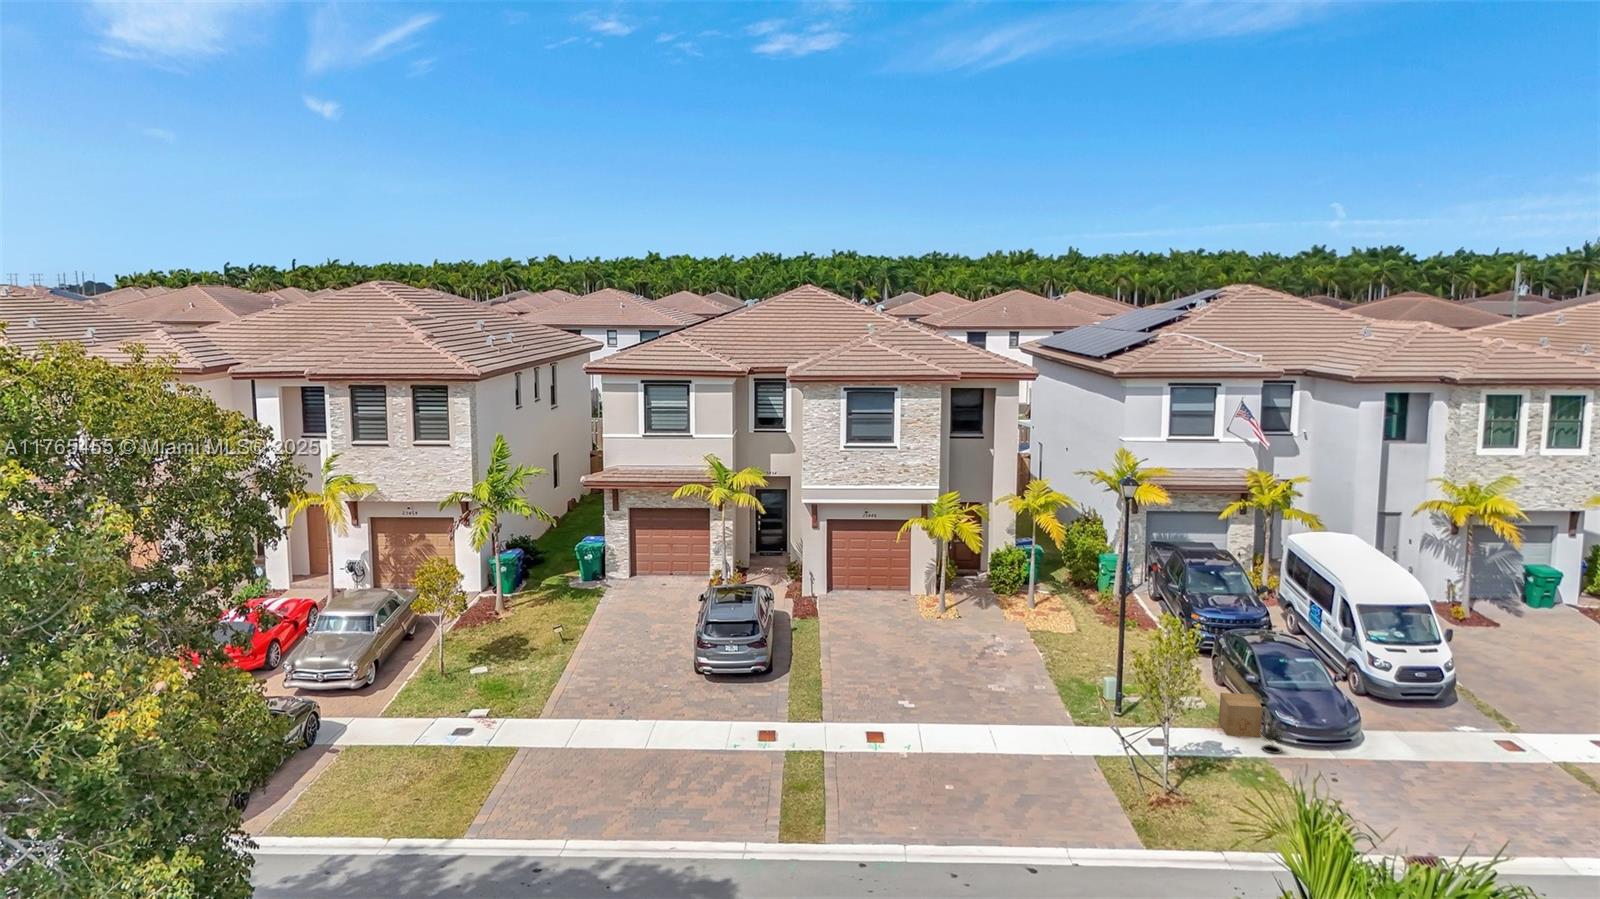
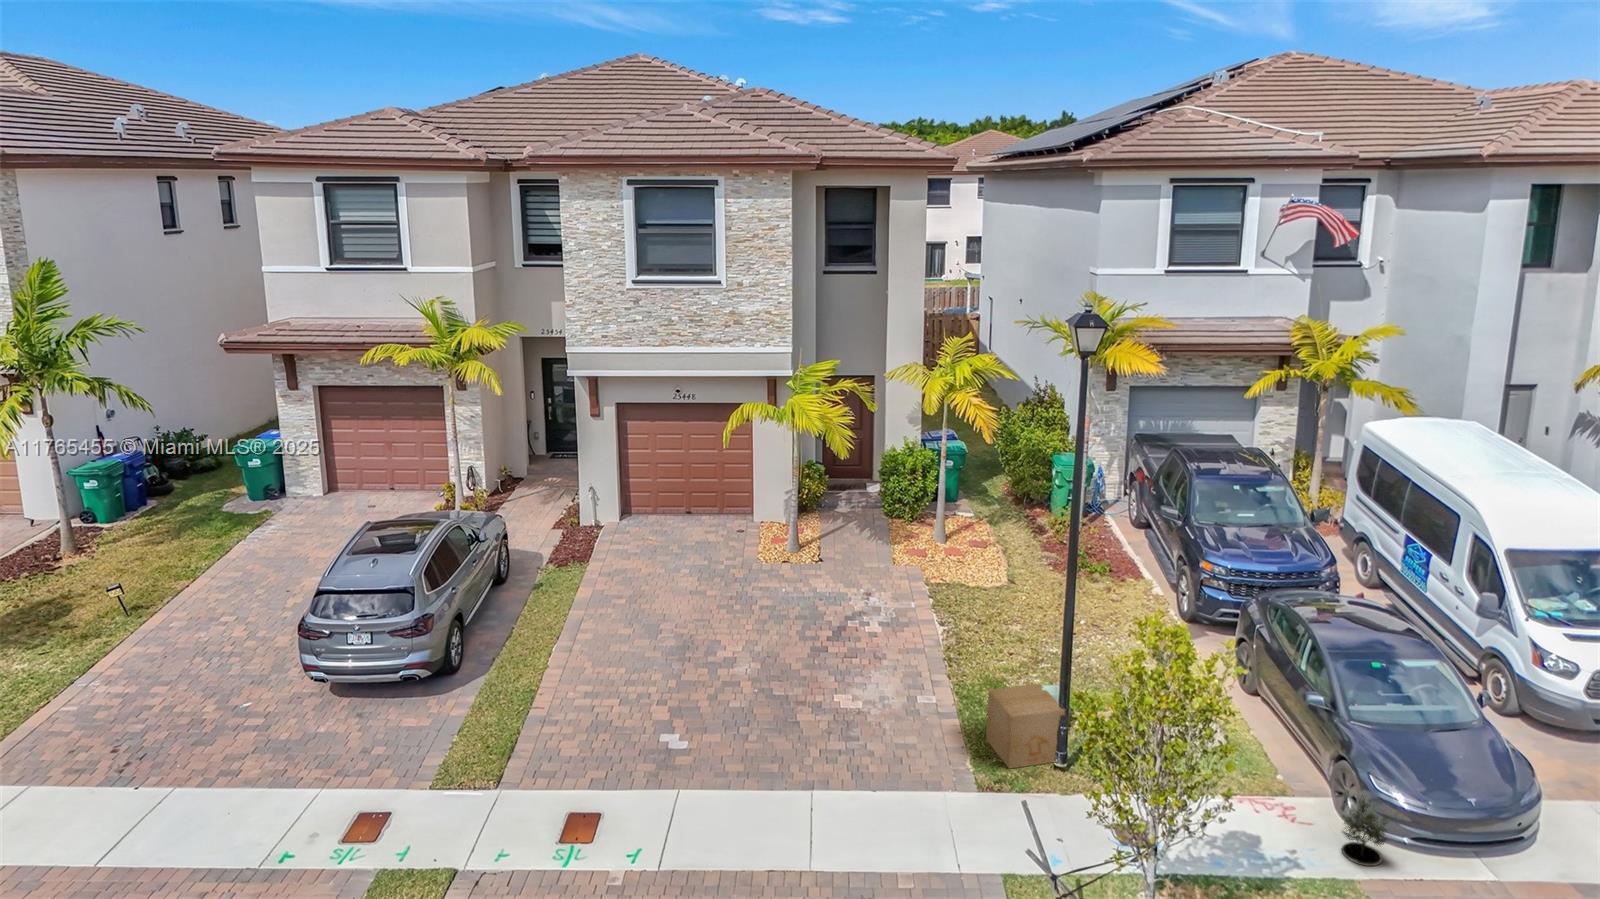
cardboard box: present [1219,693,1262,737] -> present [986,684,1065,768]

